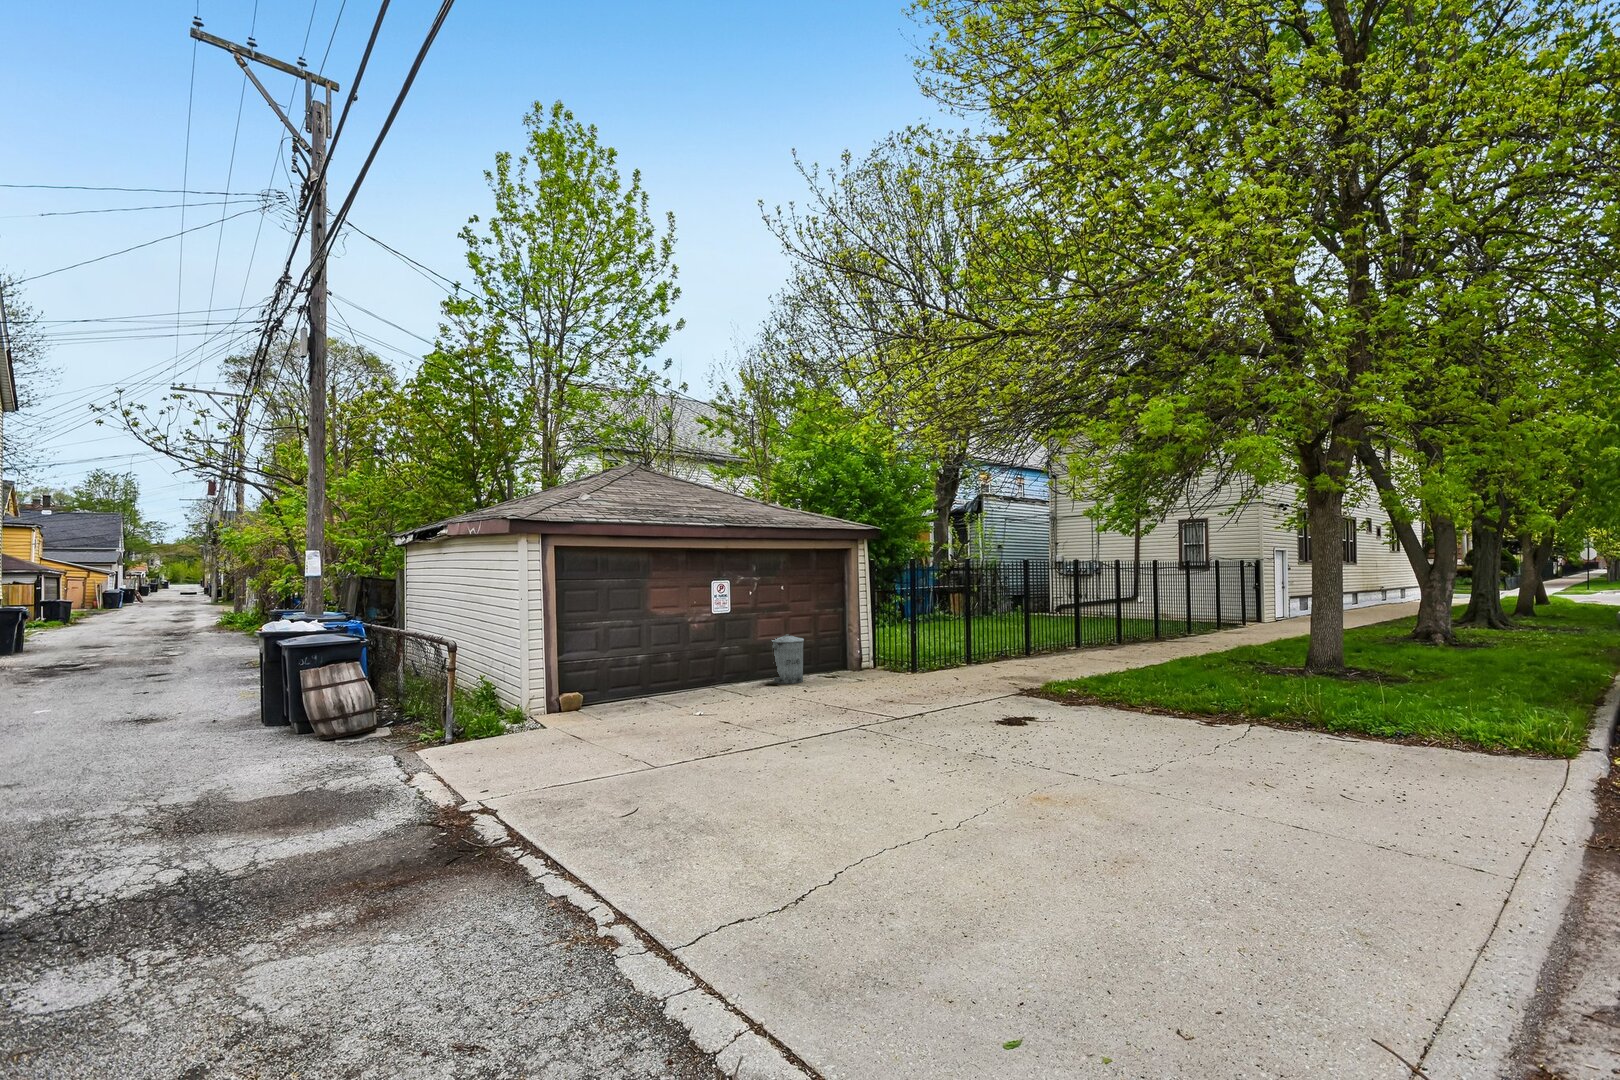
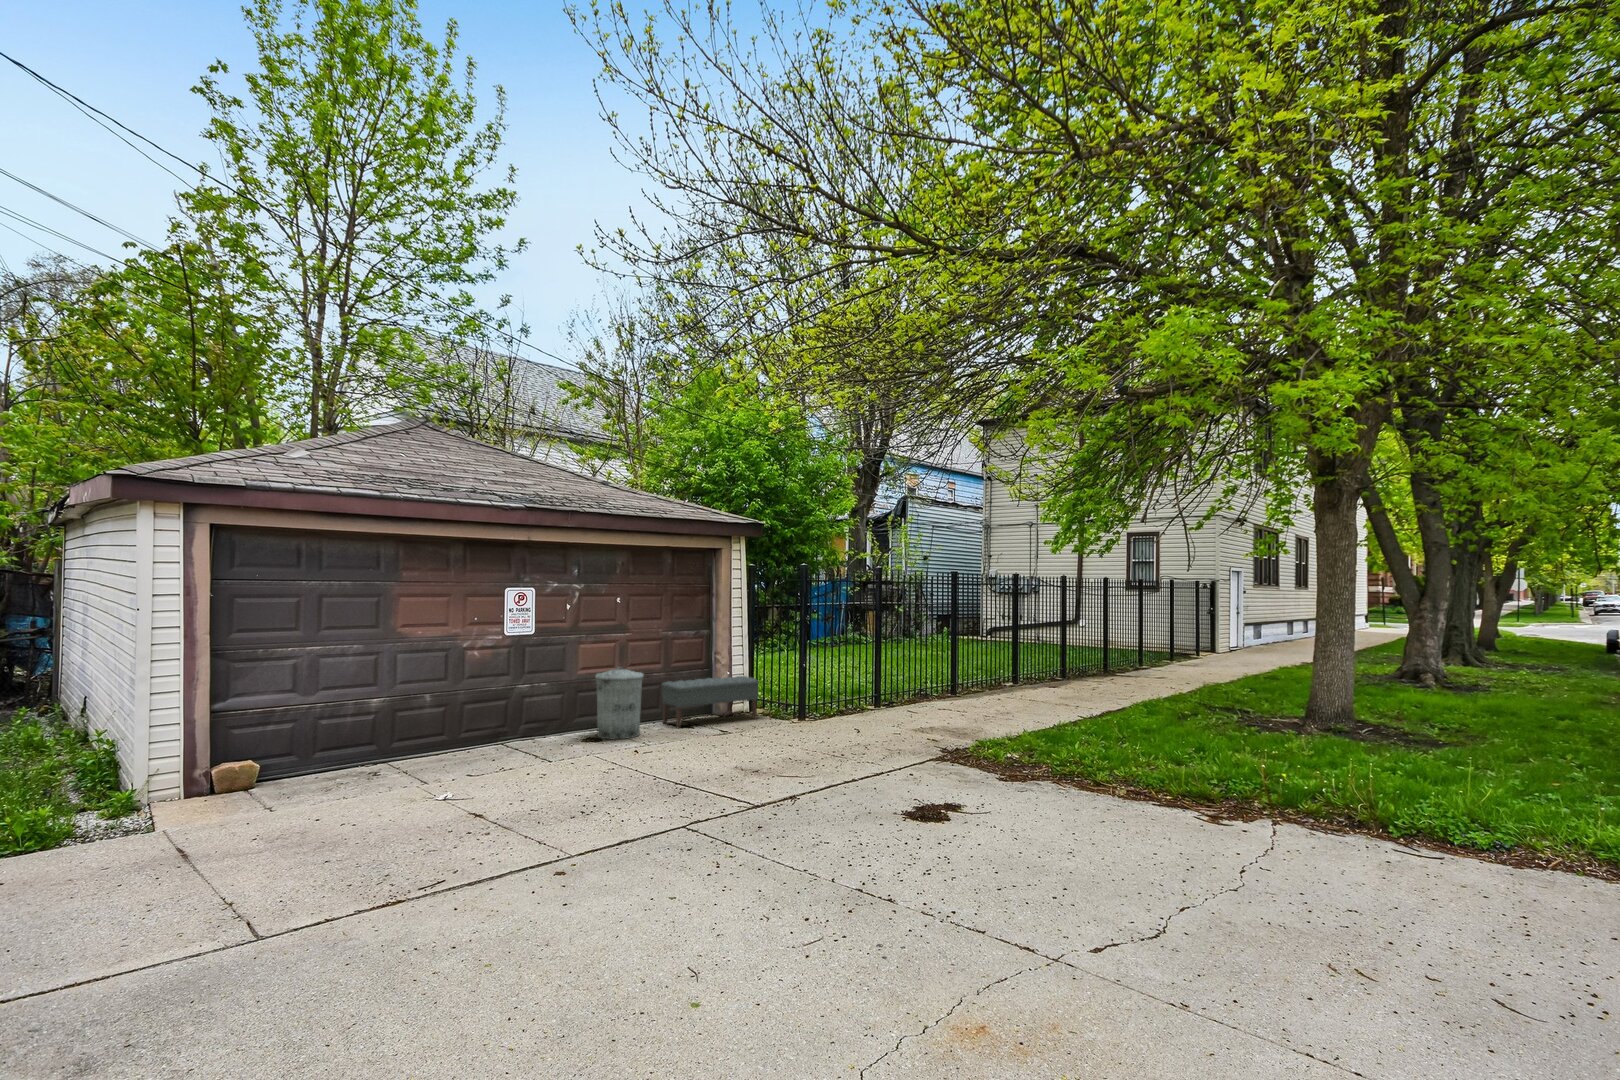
bench: none [813,641,882,677] -> present [662,676,759,728]

